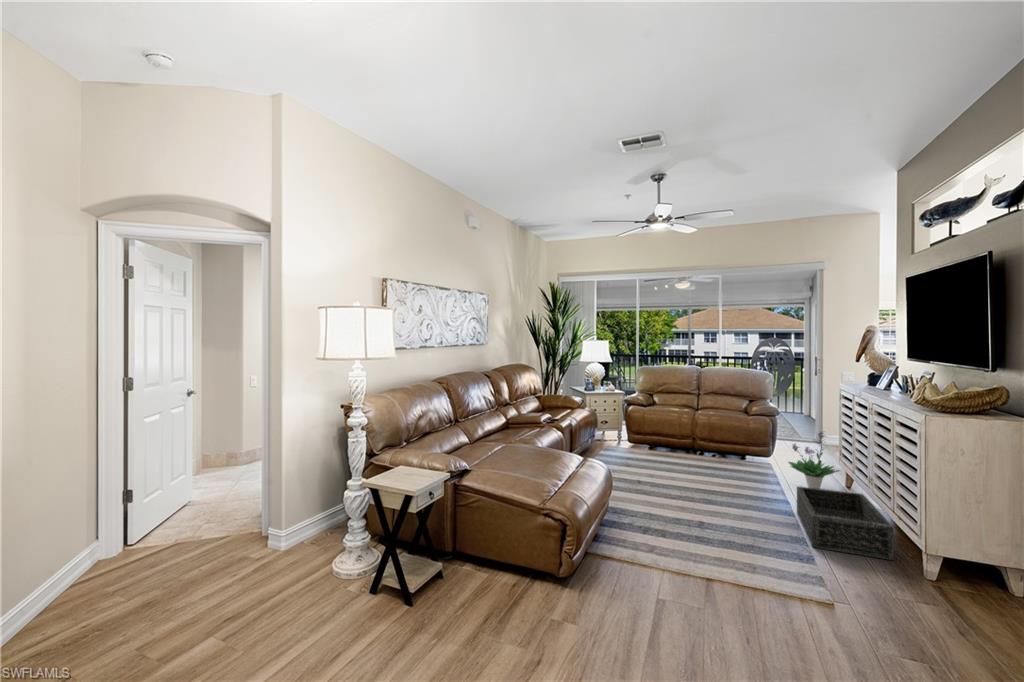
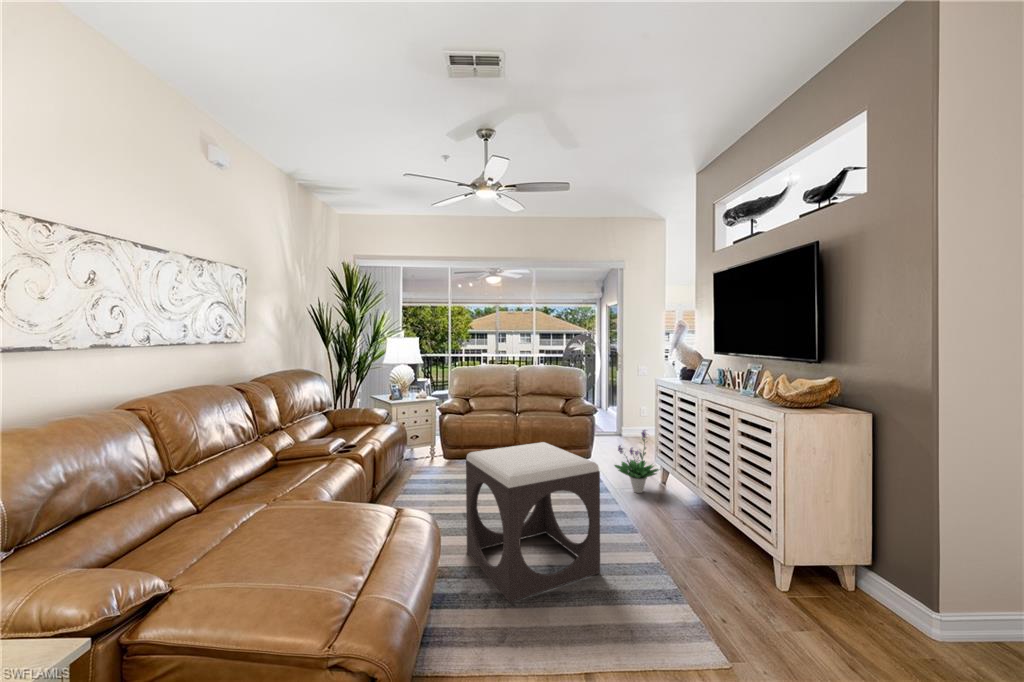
footstool: none [638,428,746,536] -> present [466,442,600,602]
basket: present [797,487,894,560] -> none [636,496,744,576]

